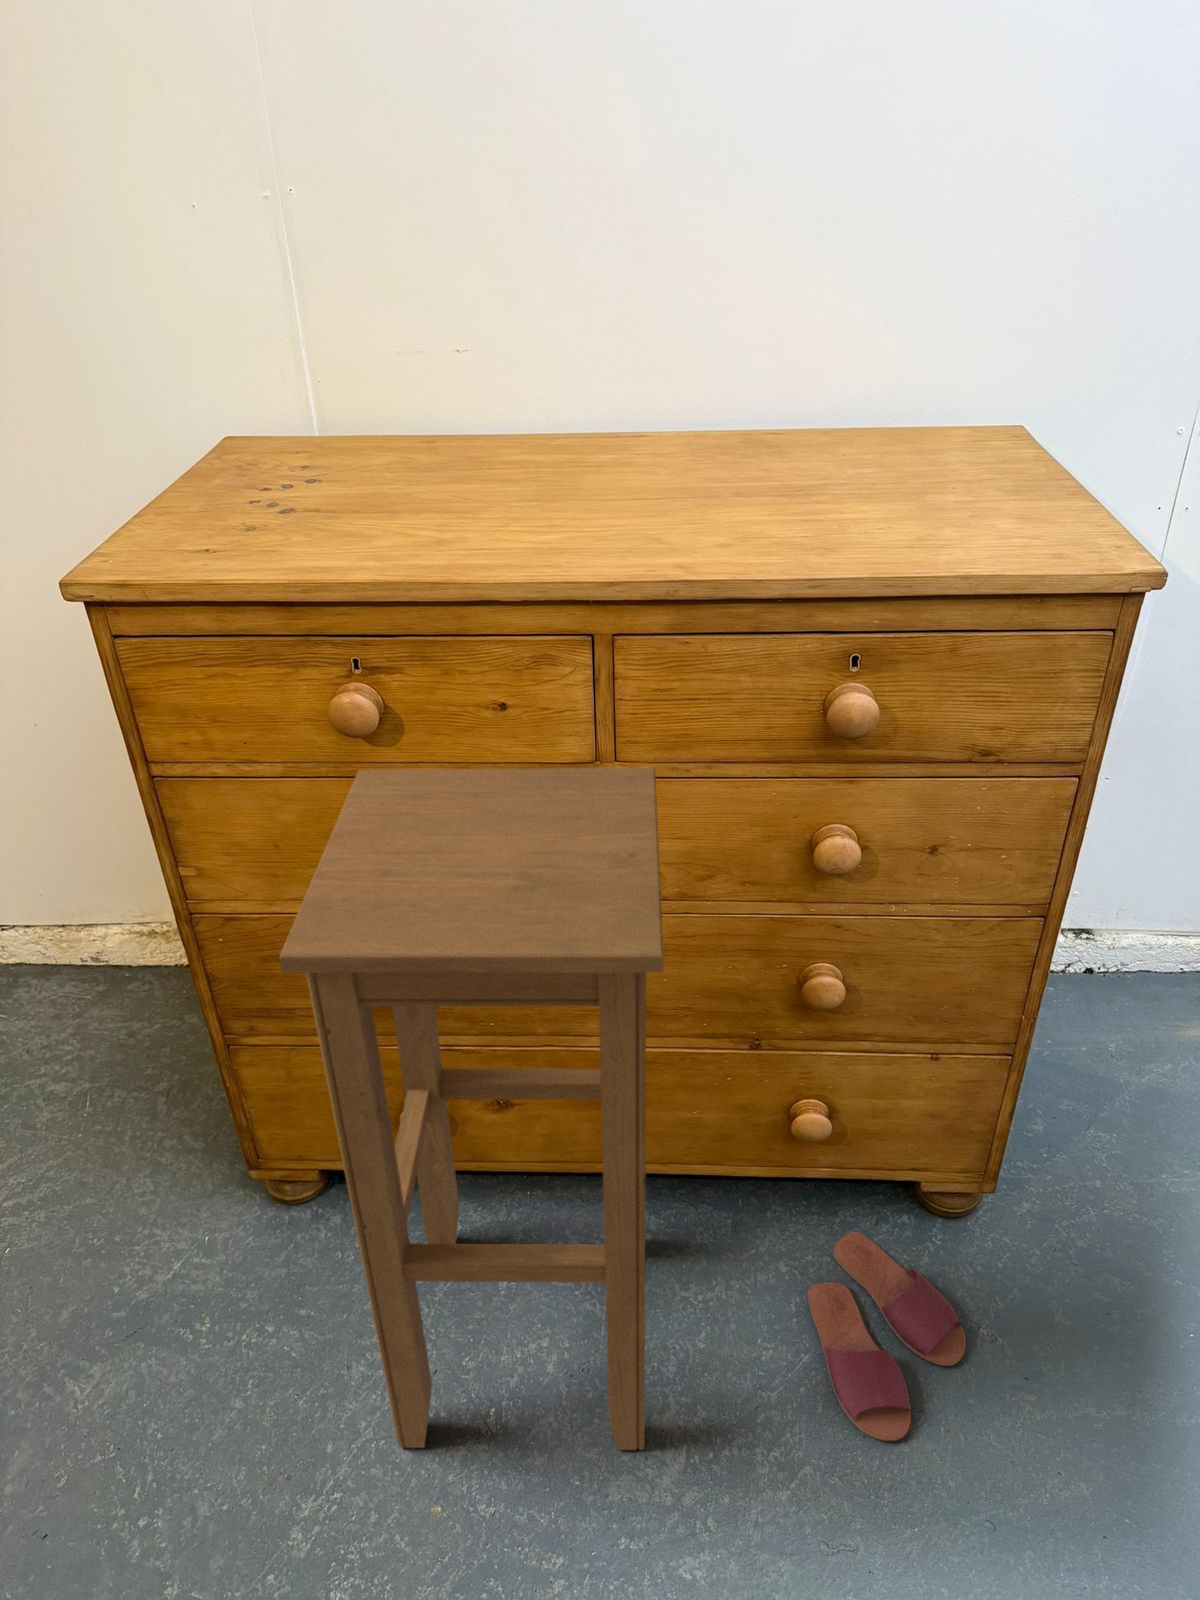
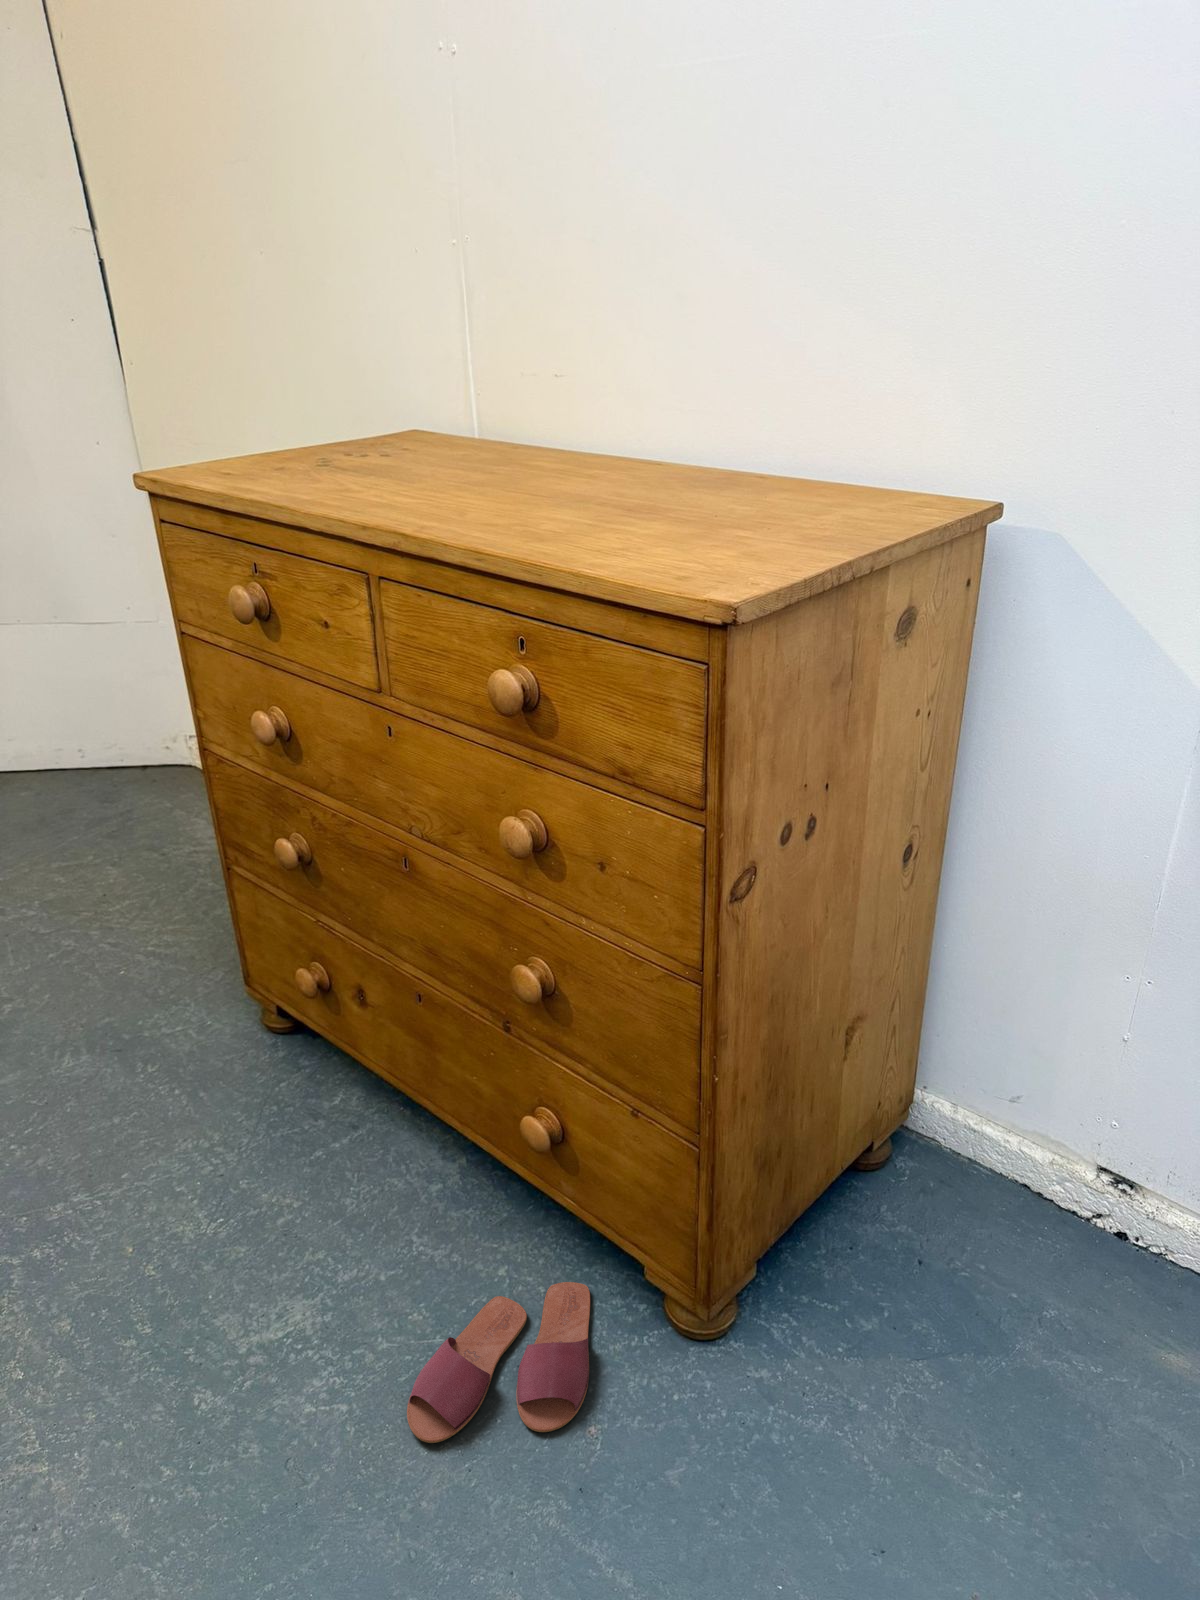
stool: present [279,768,663,1450] -> none [34,666,433,1308]

